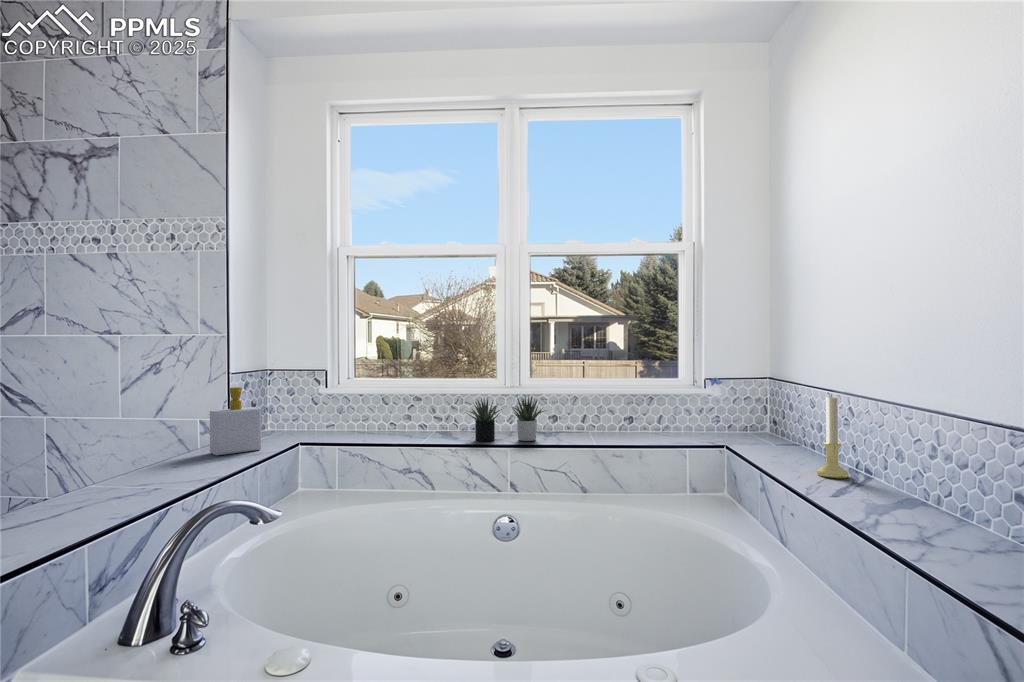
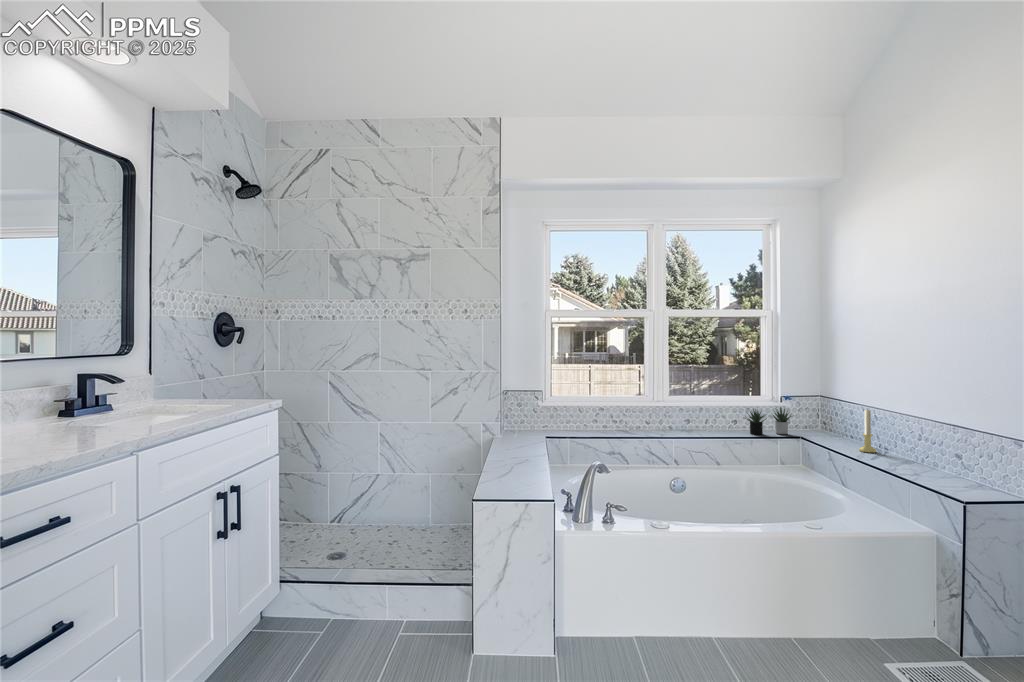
soap bottle: present [210,387,261,455] -> none [506,404,532,444]
succulent plant: present [467,396,544,441] -> present [745,407,791,434]

